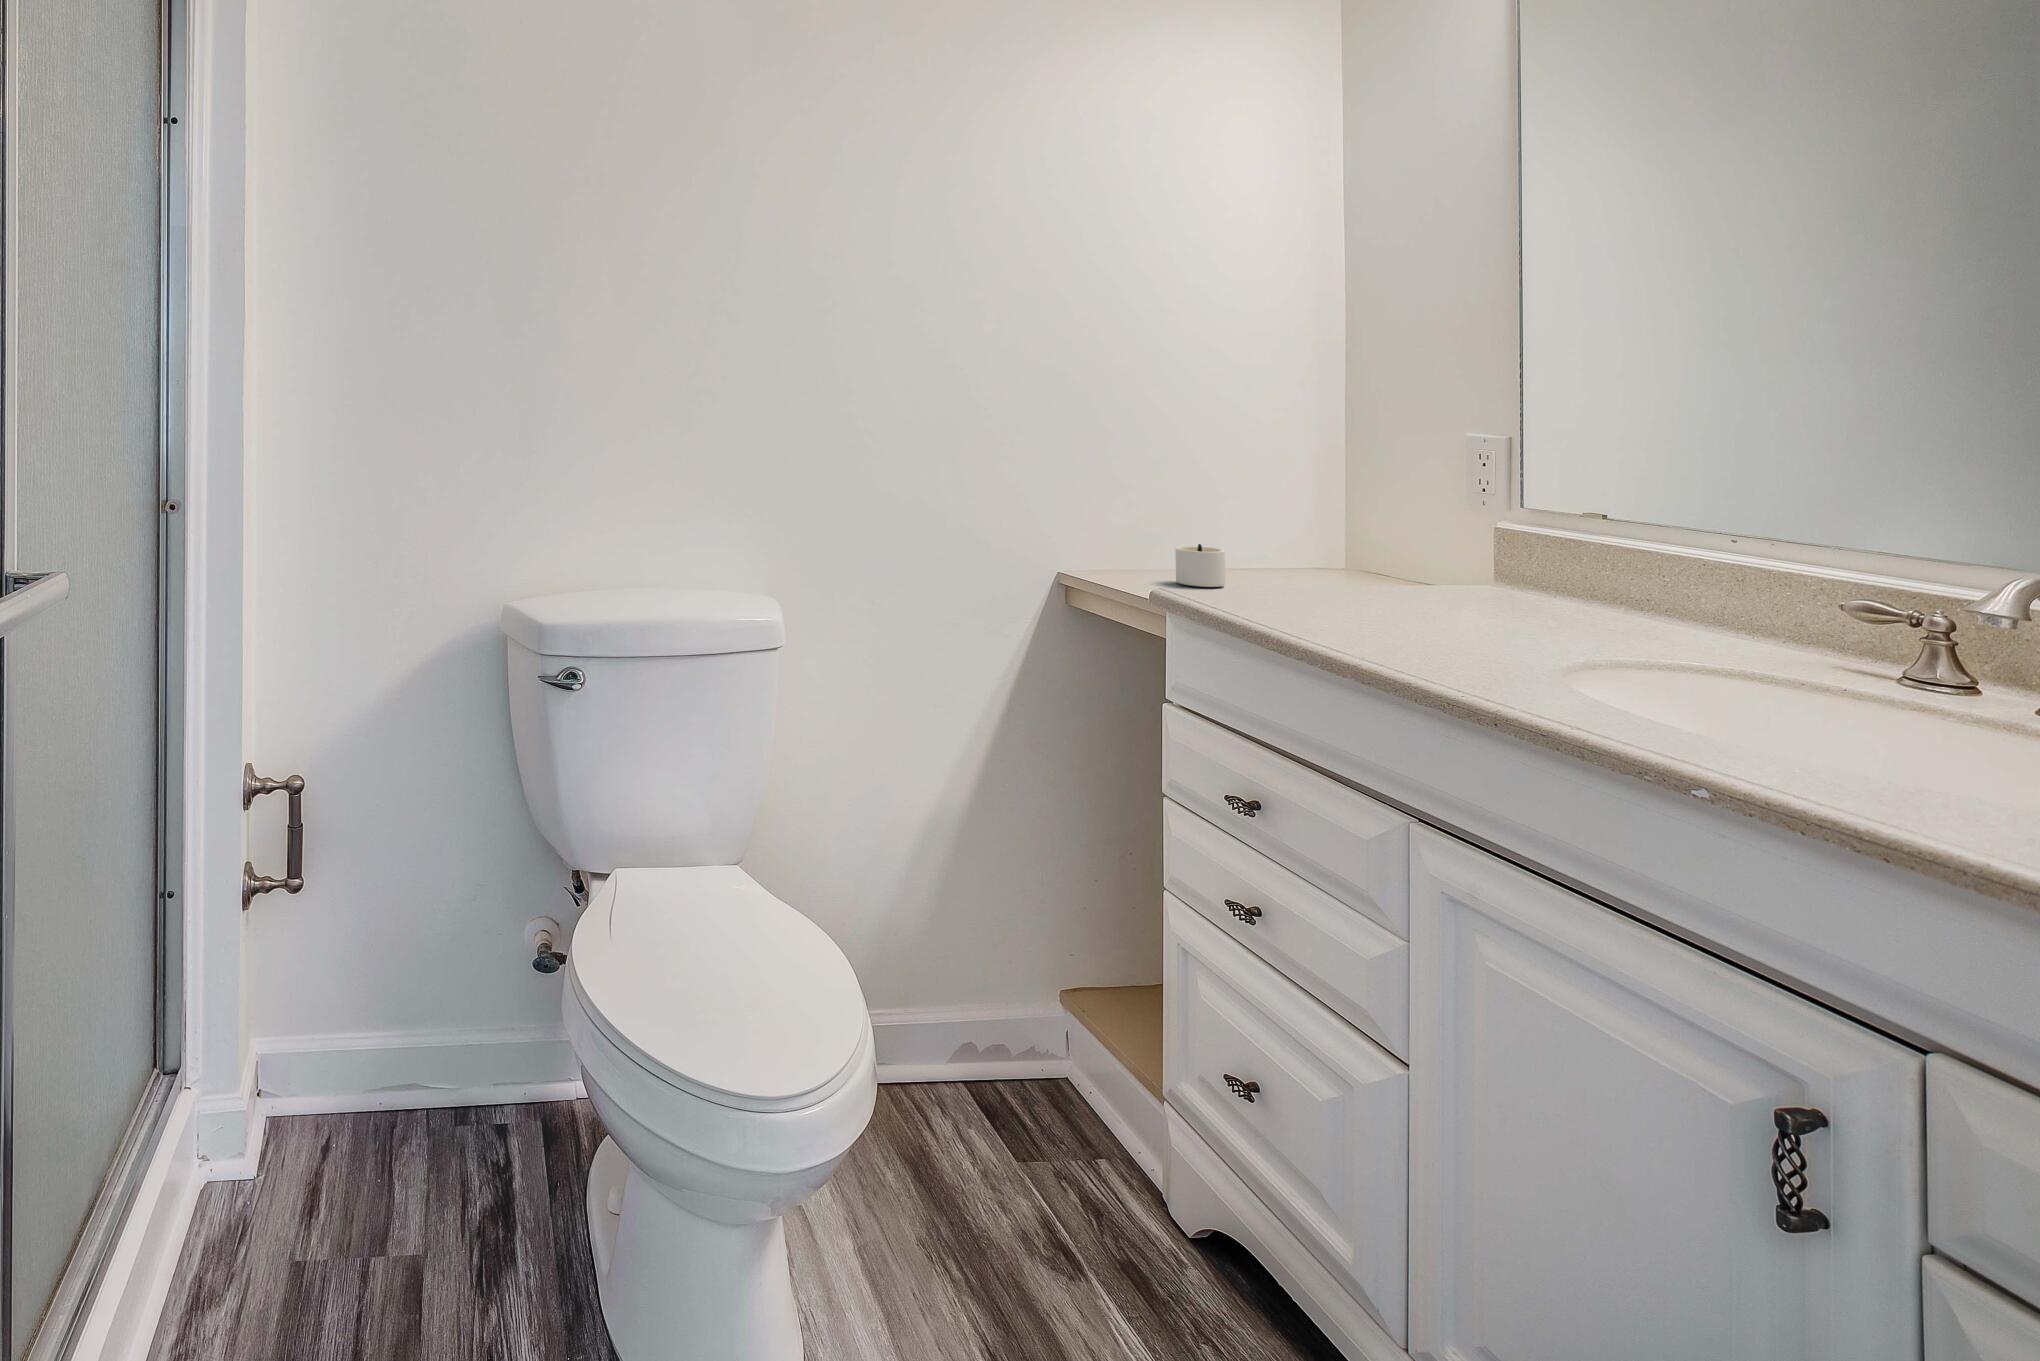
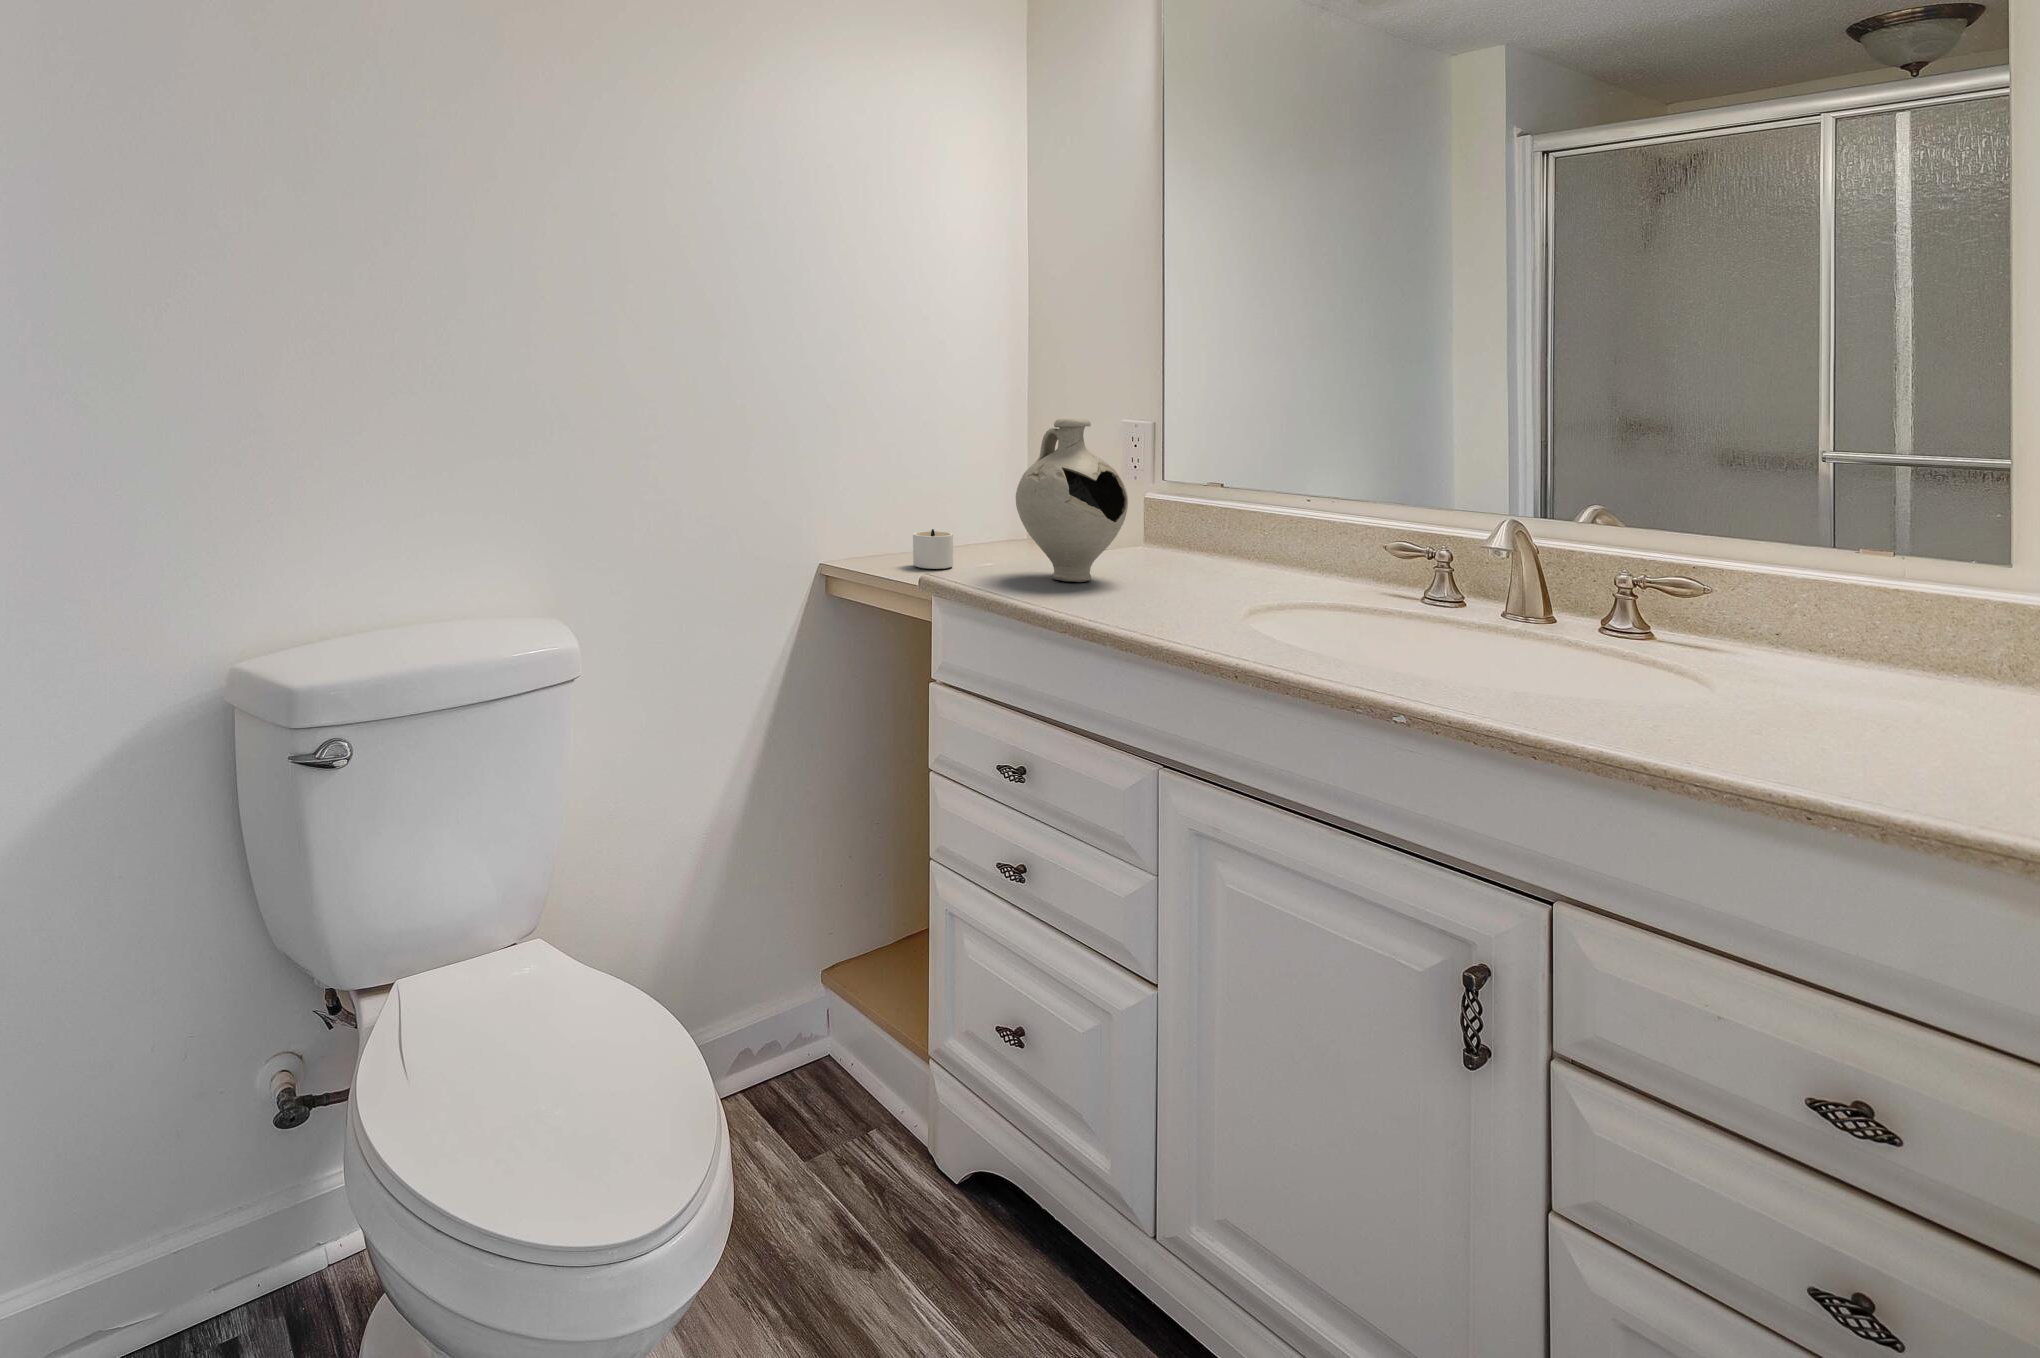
decorative vase: none [1291,427,1440,614] -> present [1016,419,1128,582]

